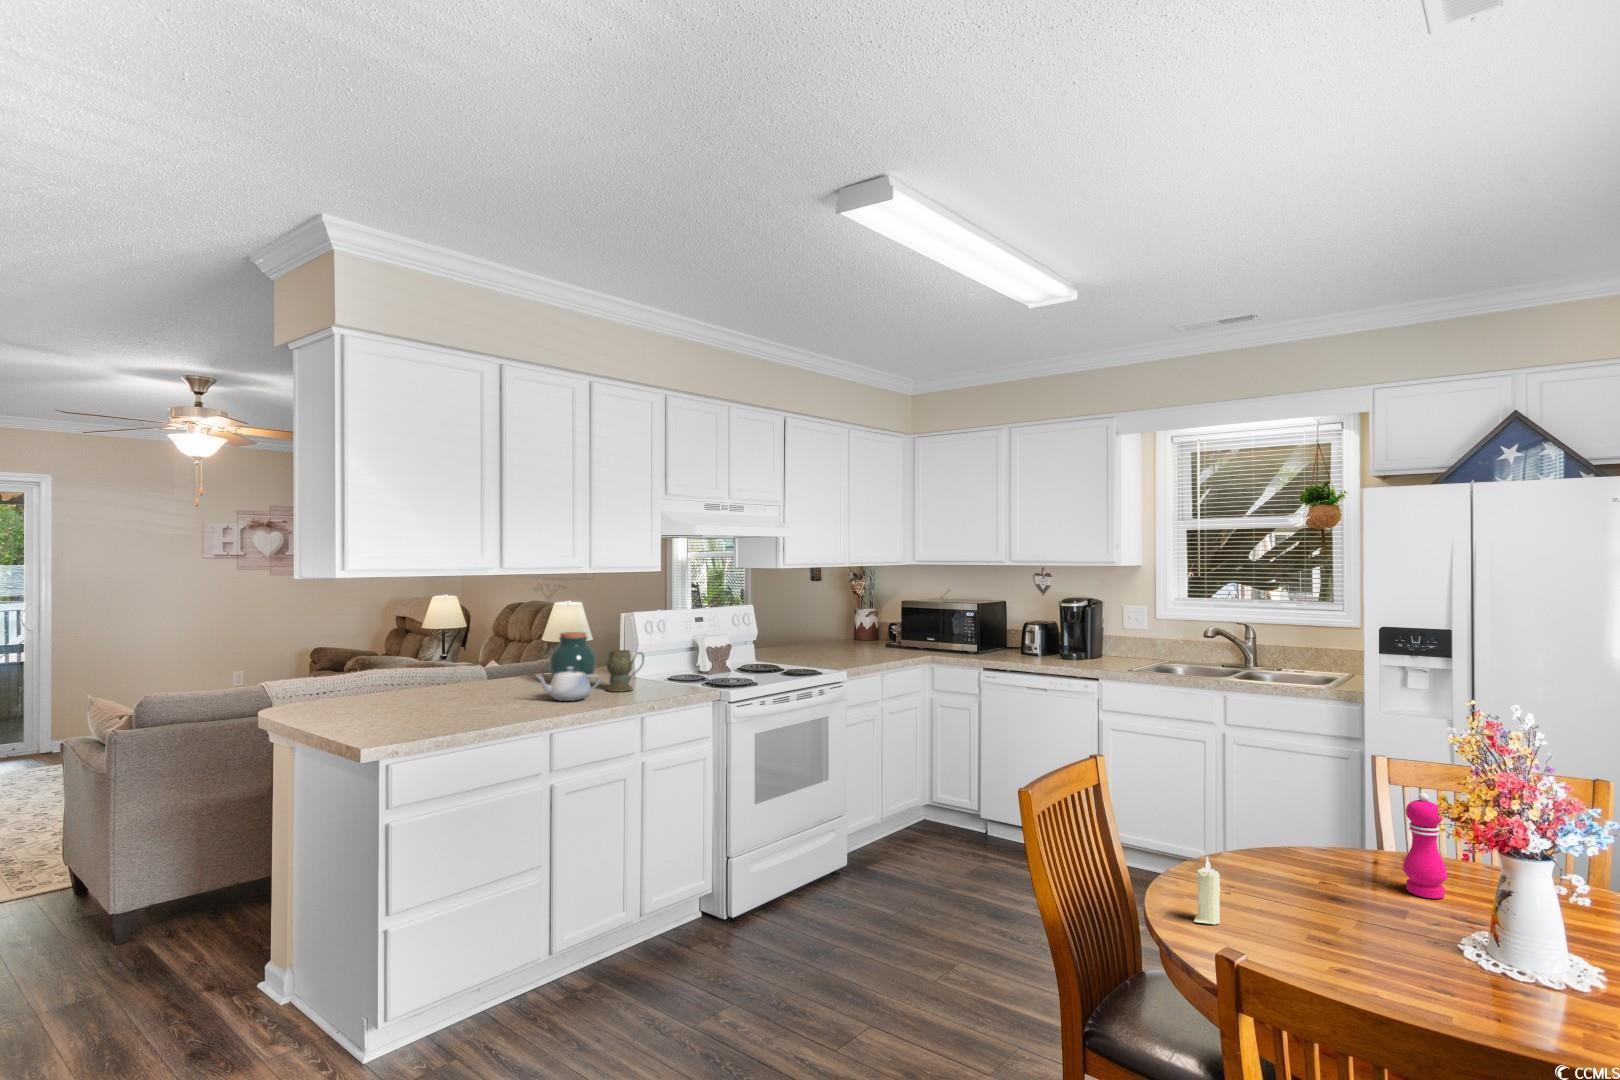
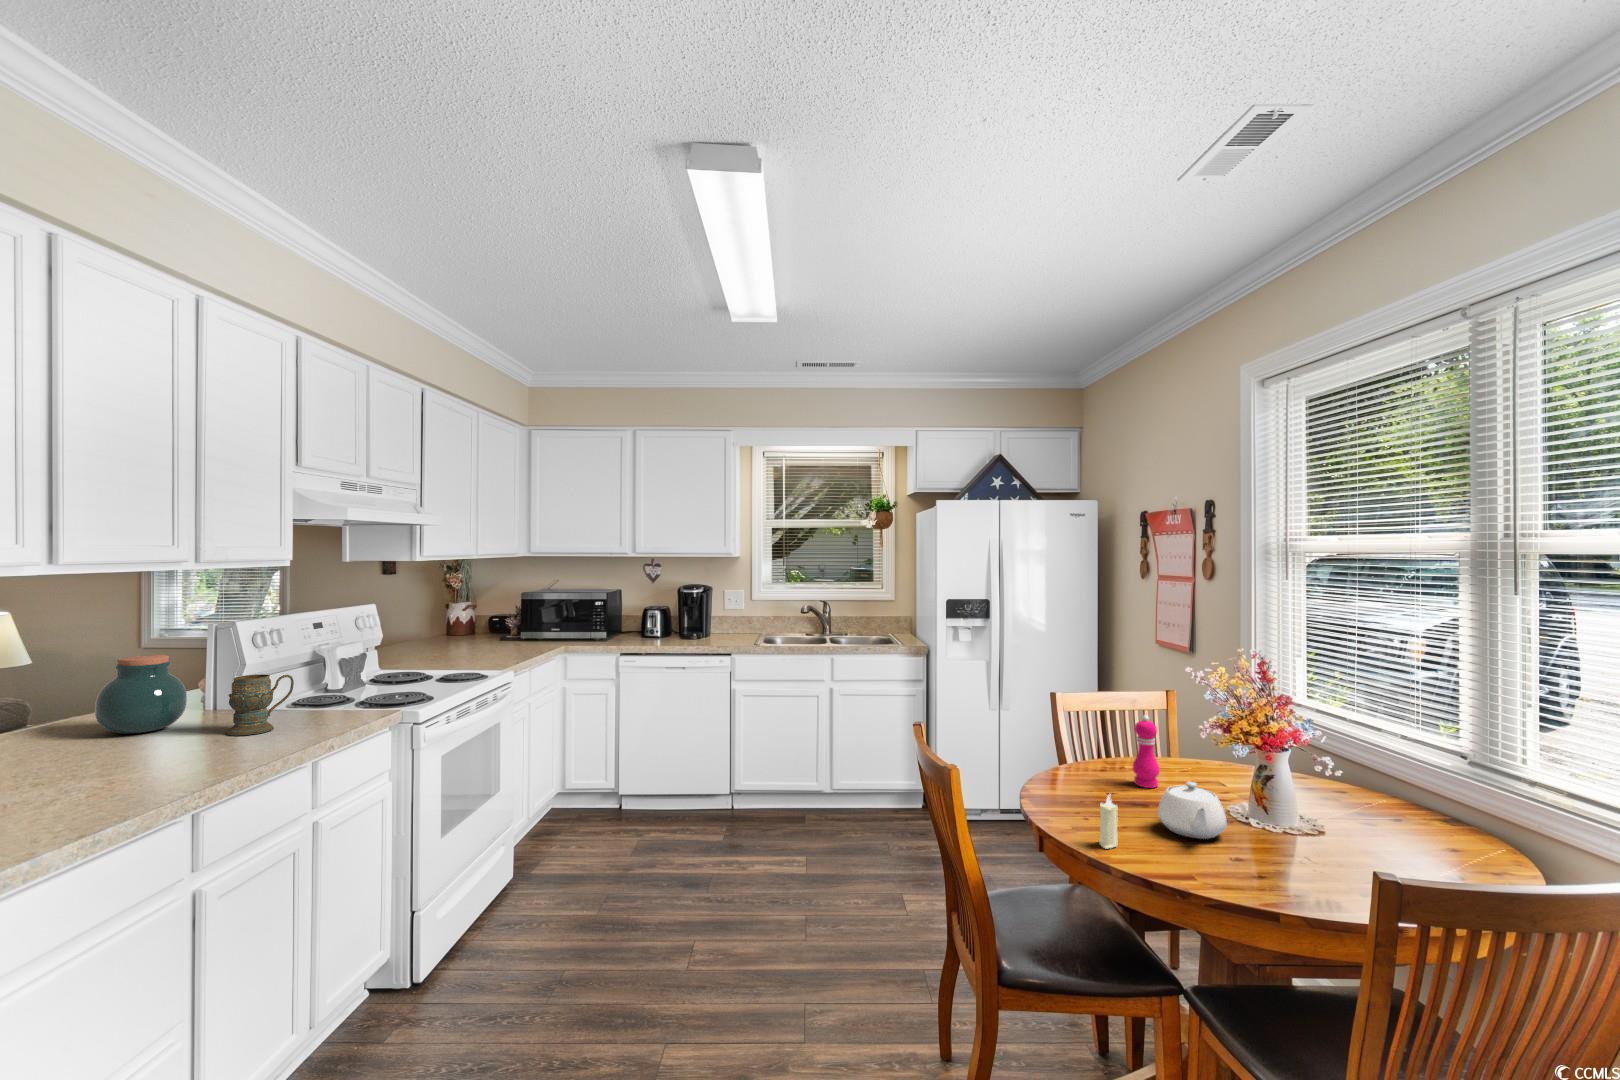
teapot: present [537,667,600,701] -> present [1158,782,1227,839]

